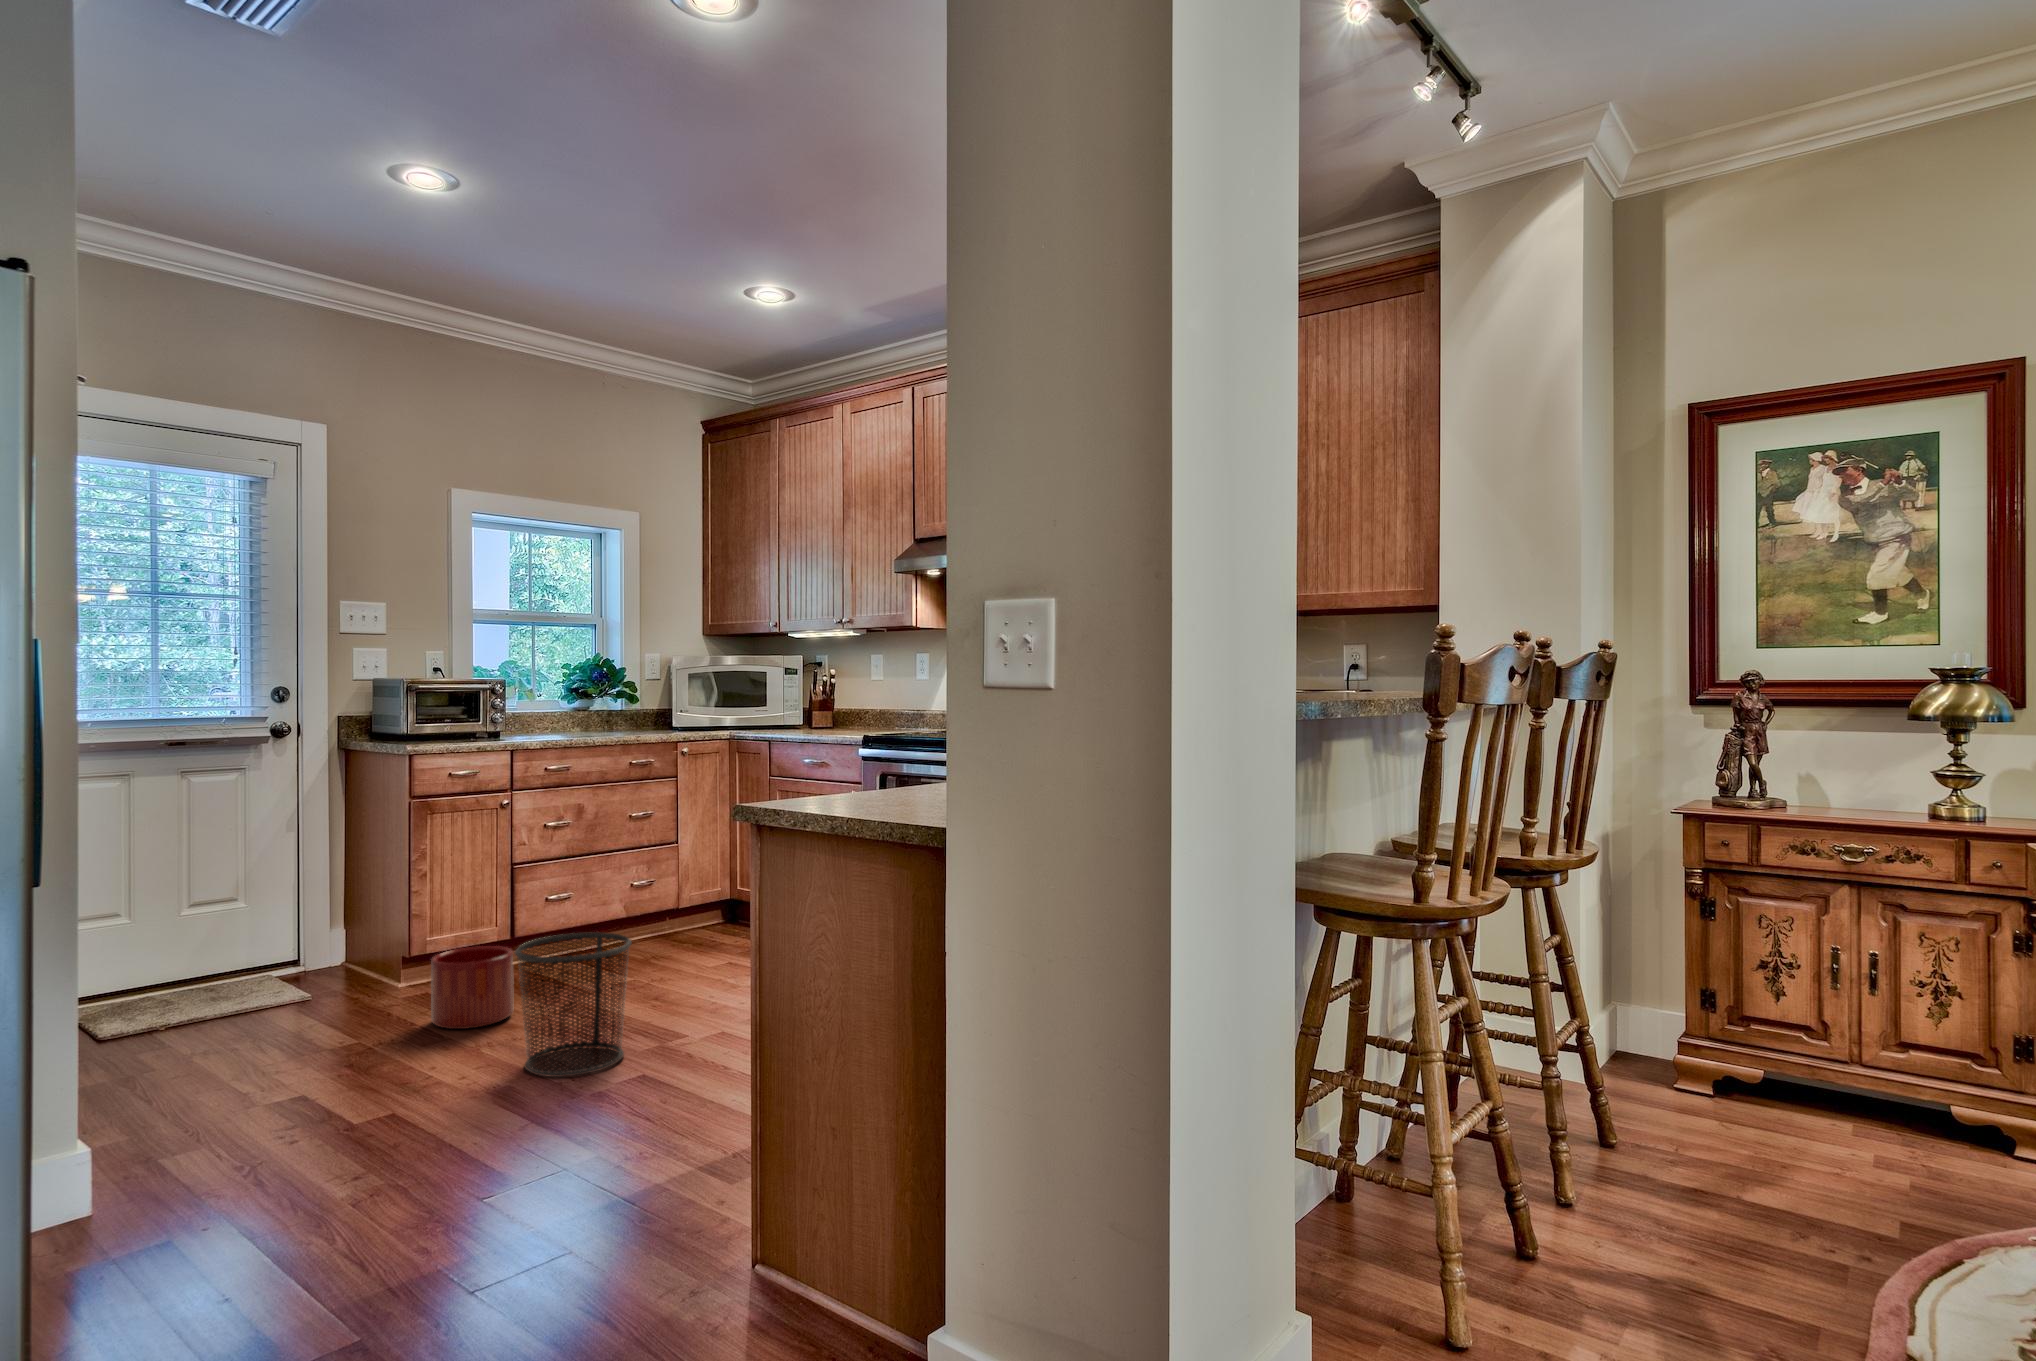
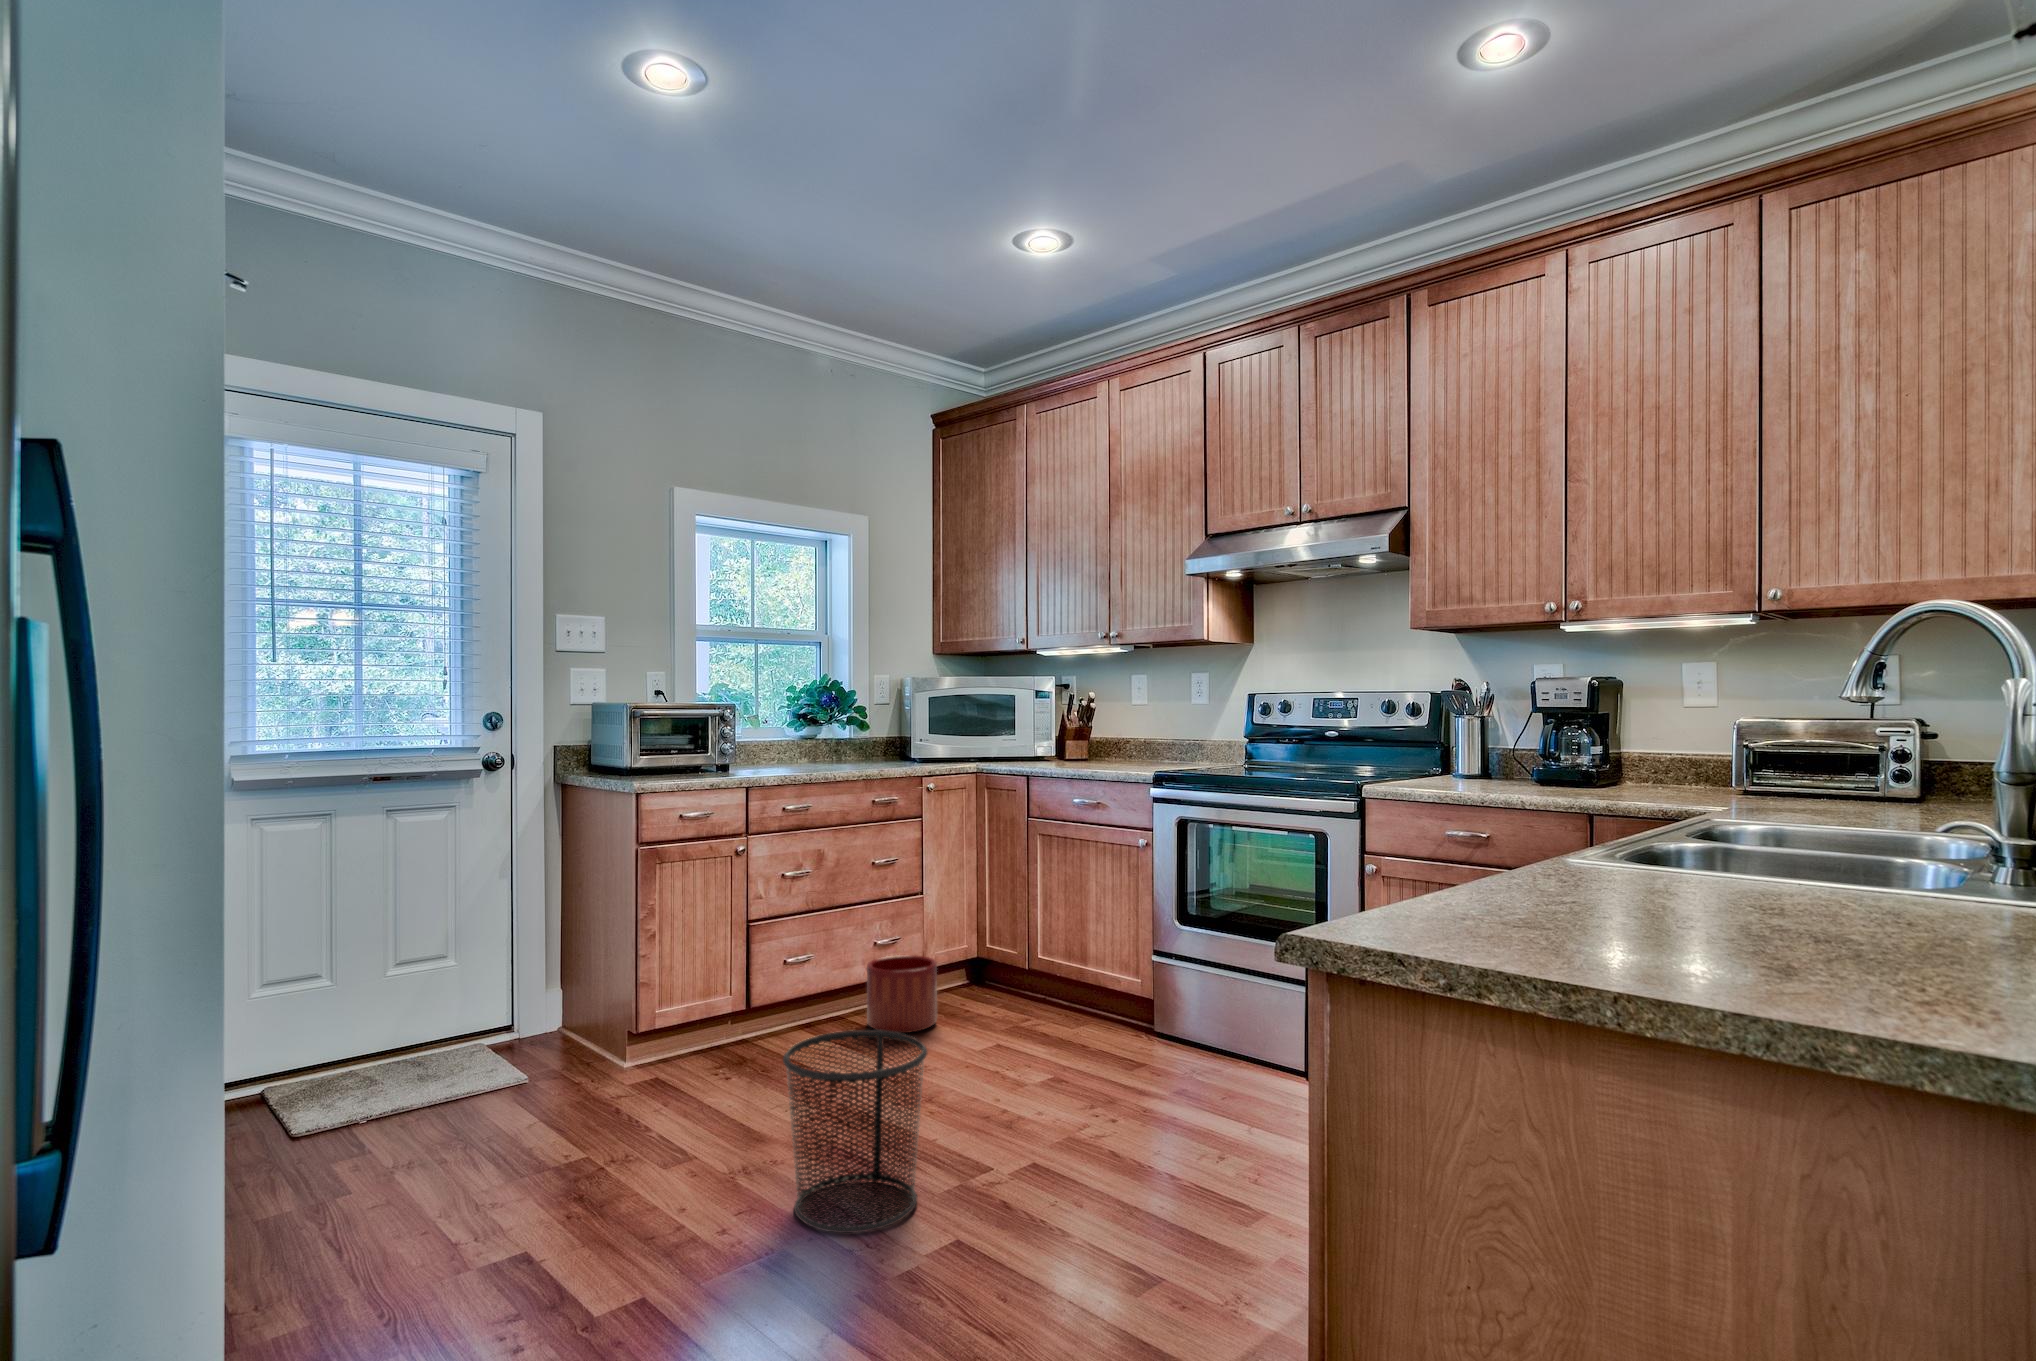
planter: present [431,946,513,1029] -> present [867,955,937,1033]

